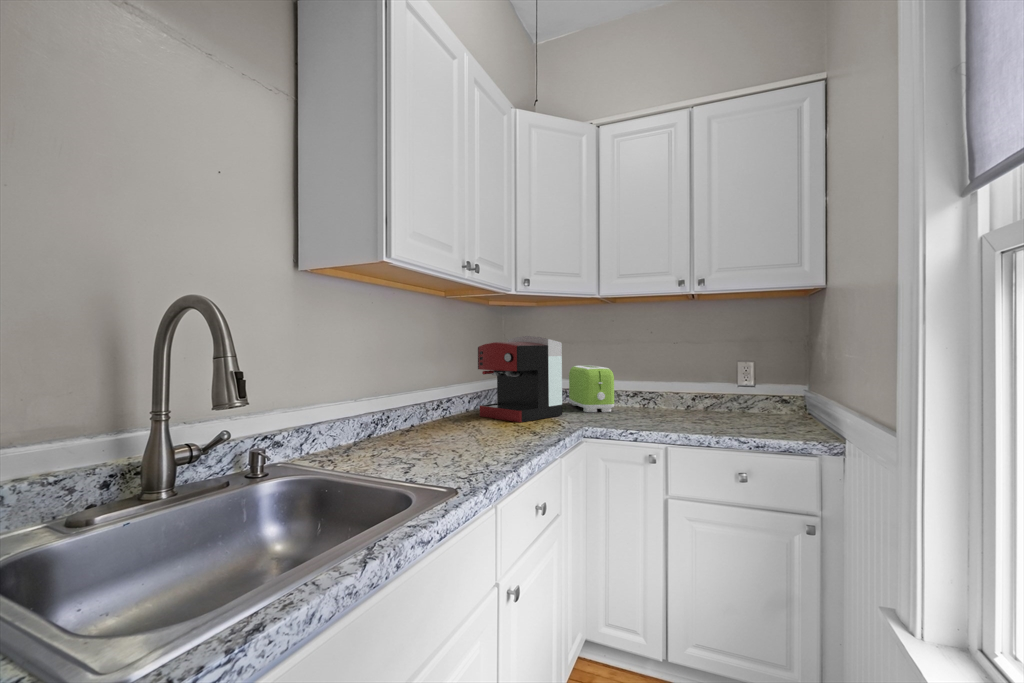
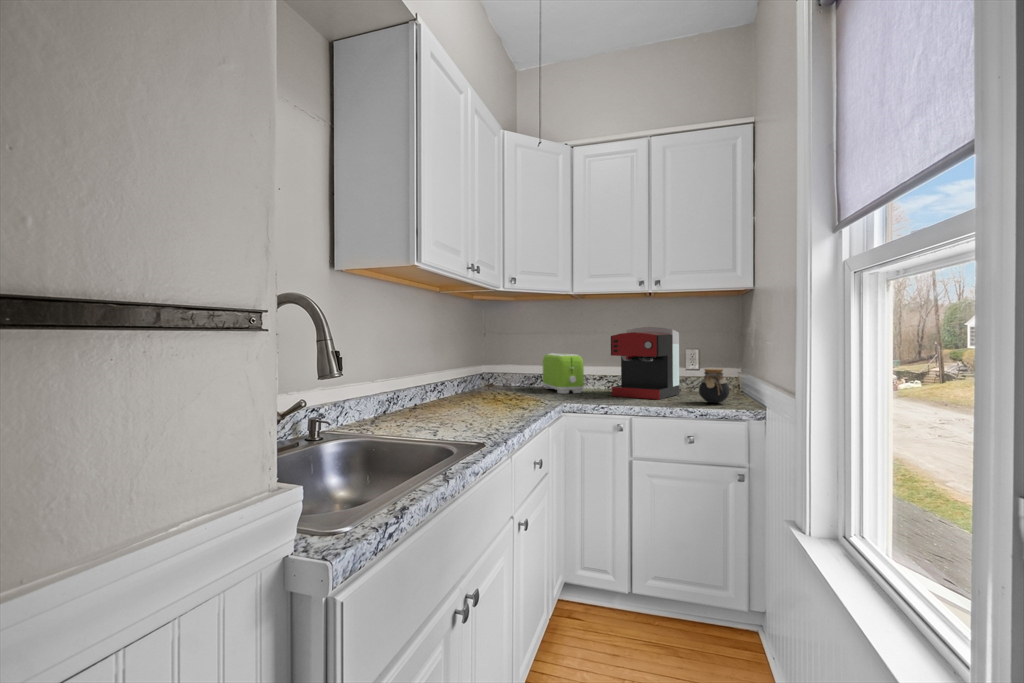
coffee maker: present [478,336,562,422] -> present [611,327,679,400]
jar: none [753,387,793,430] -> present [699,369,730,403]

